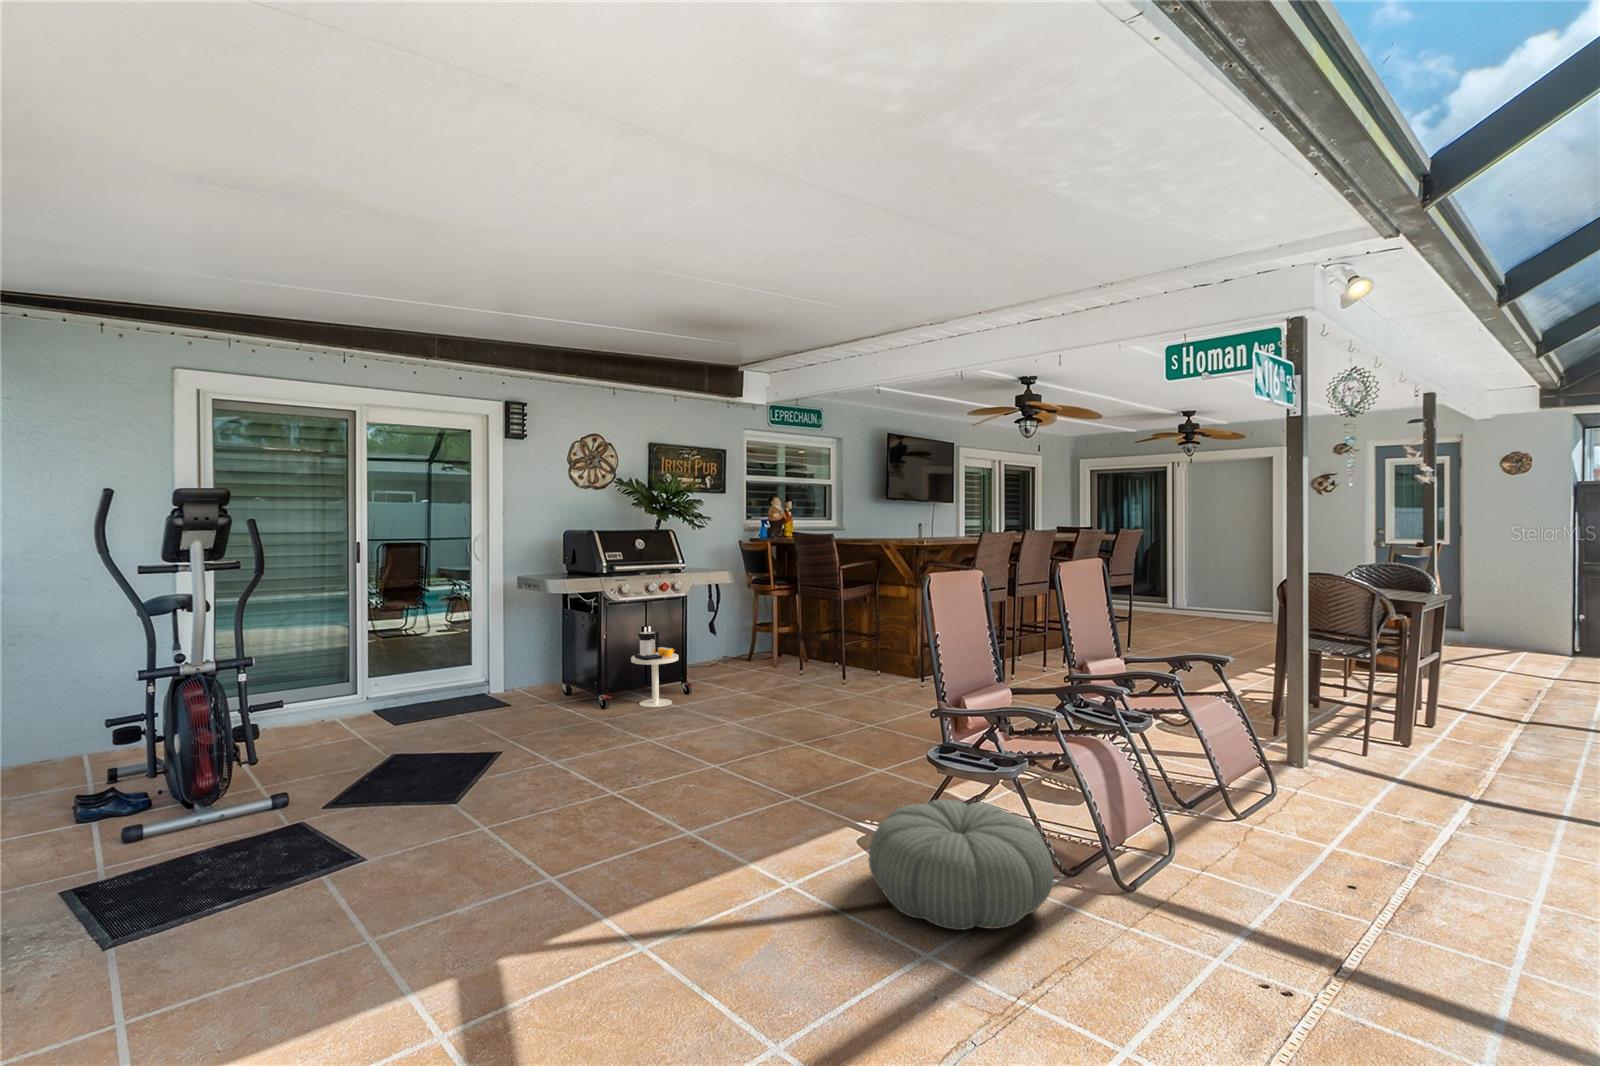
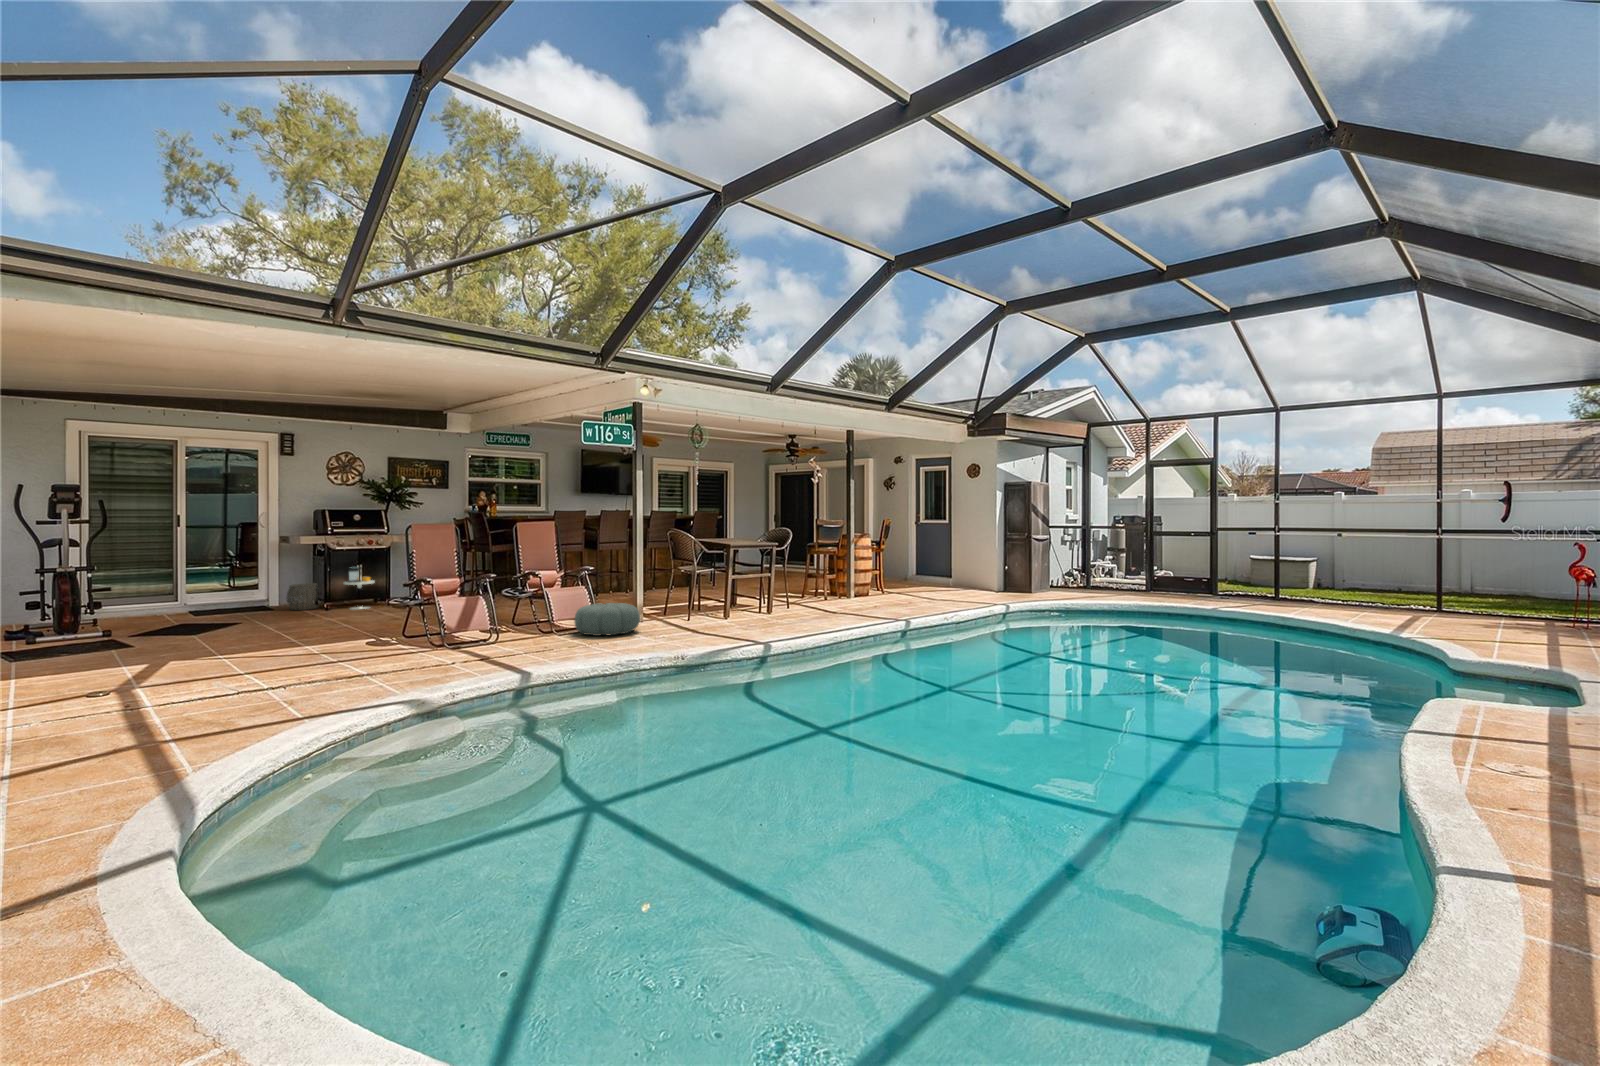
woven basket: none [534,658,587,709] -> present [287,583,318,610]
pouf: present [869,799,1054,930] -> present [574,603,640,636]

